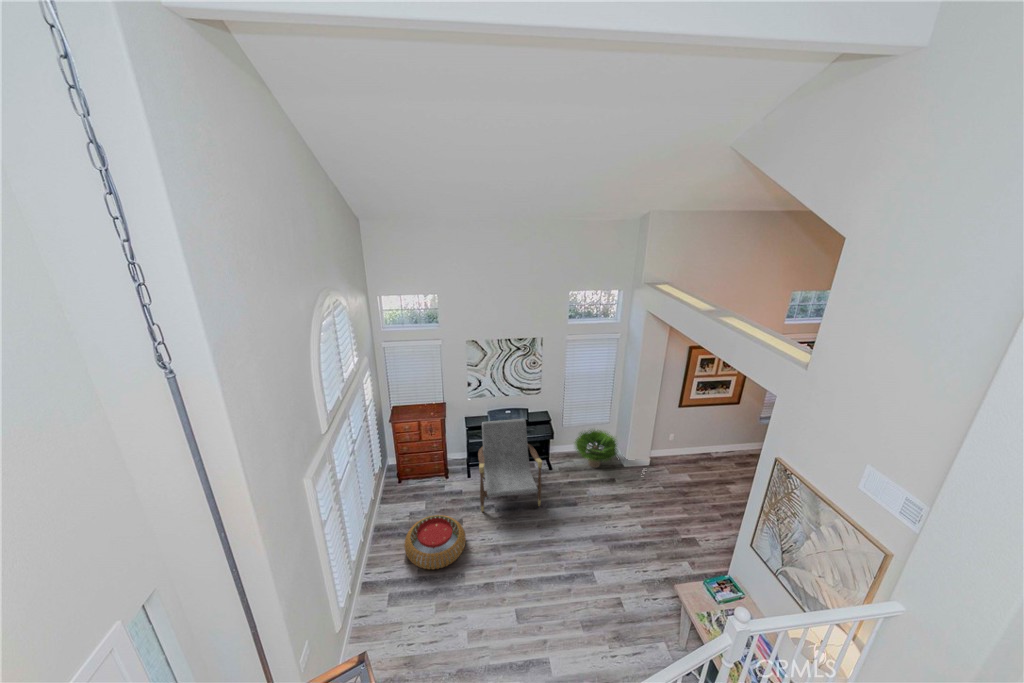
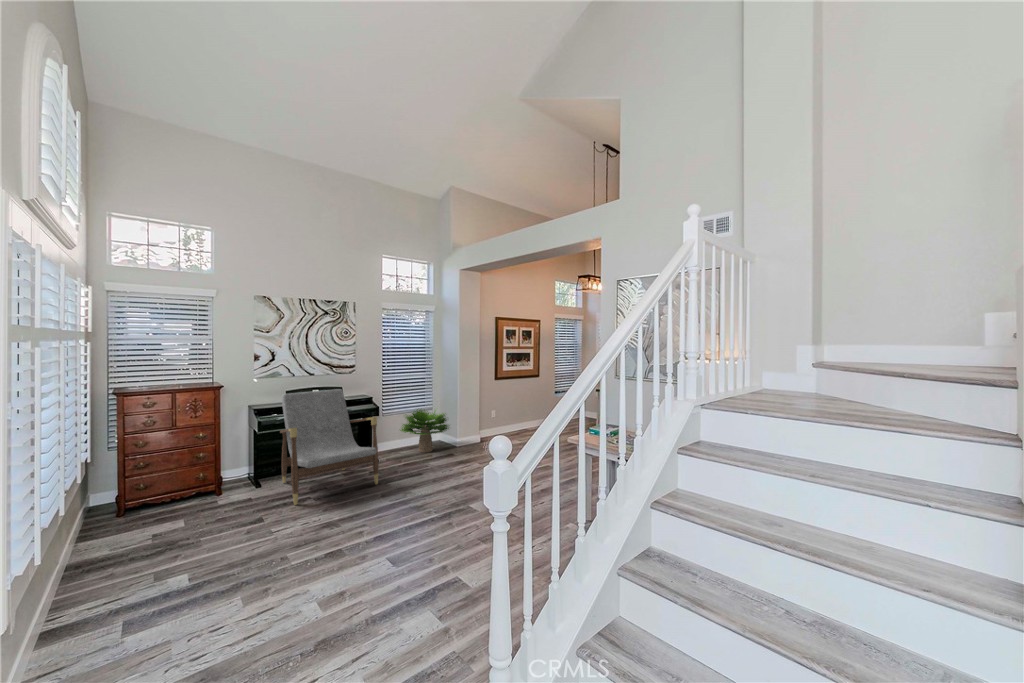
pouf: present [404,515,466,569] -> none [159,501,282,572]

